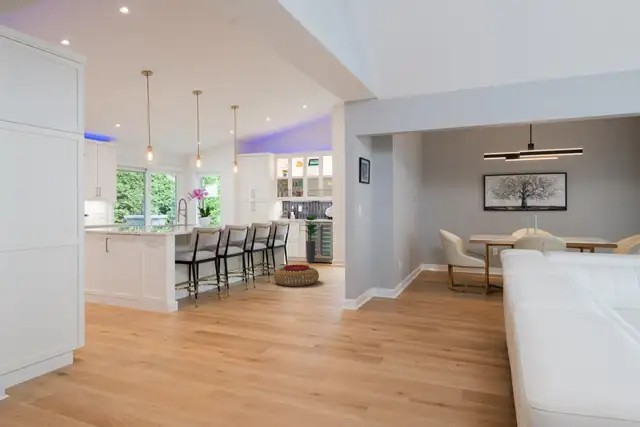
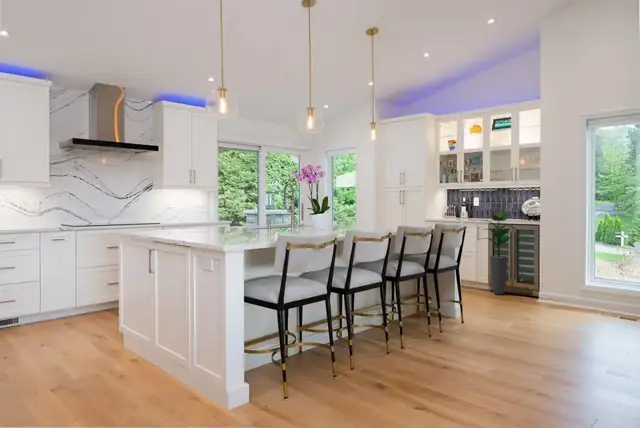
pouf: present [274,265,319,286] -> none [441,309,538,359]

